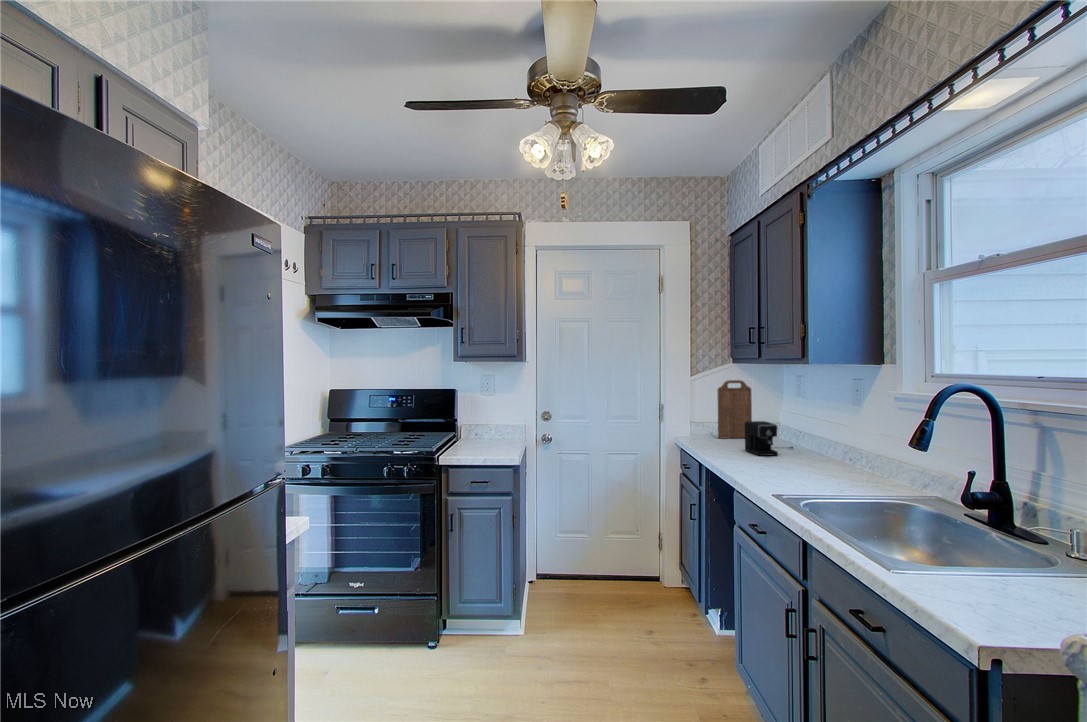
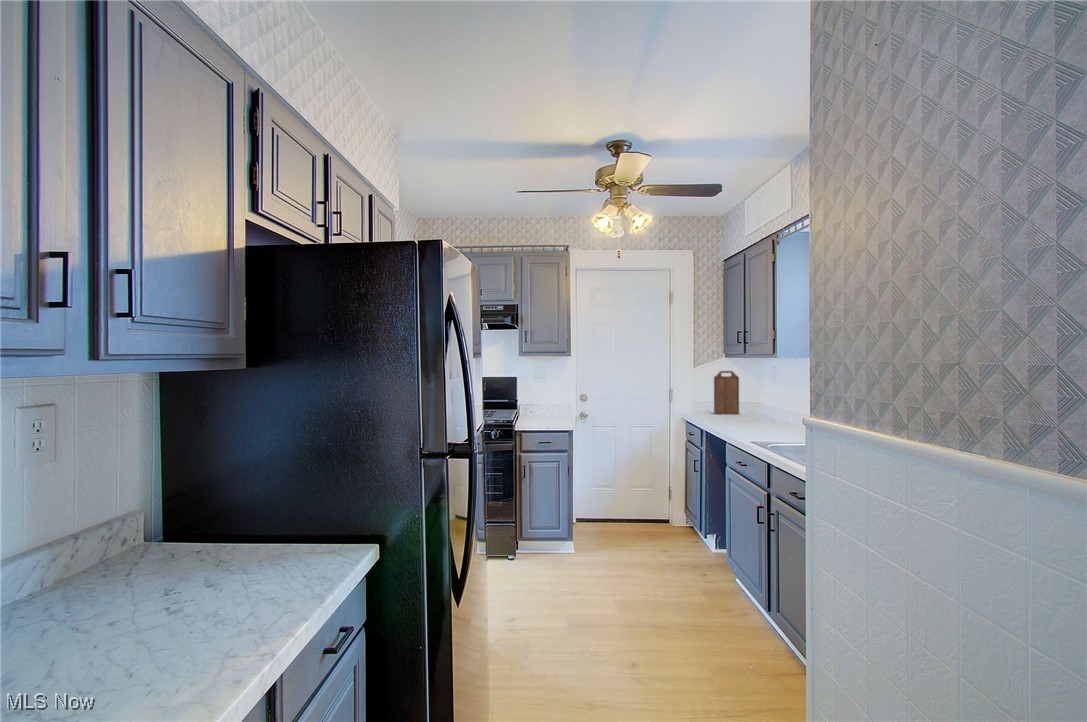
coffee maker: present [745,421,793,456] -> none [734,400,769,423]

